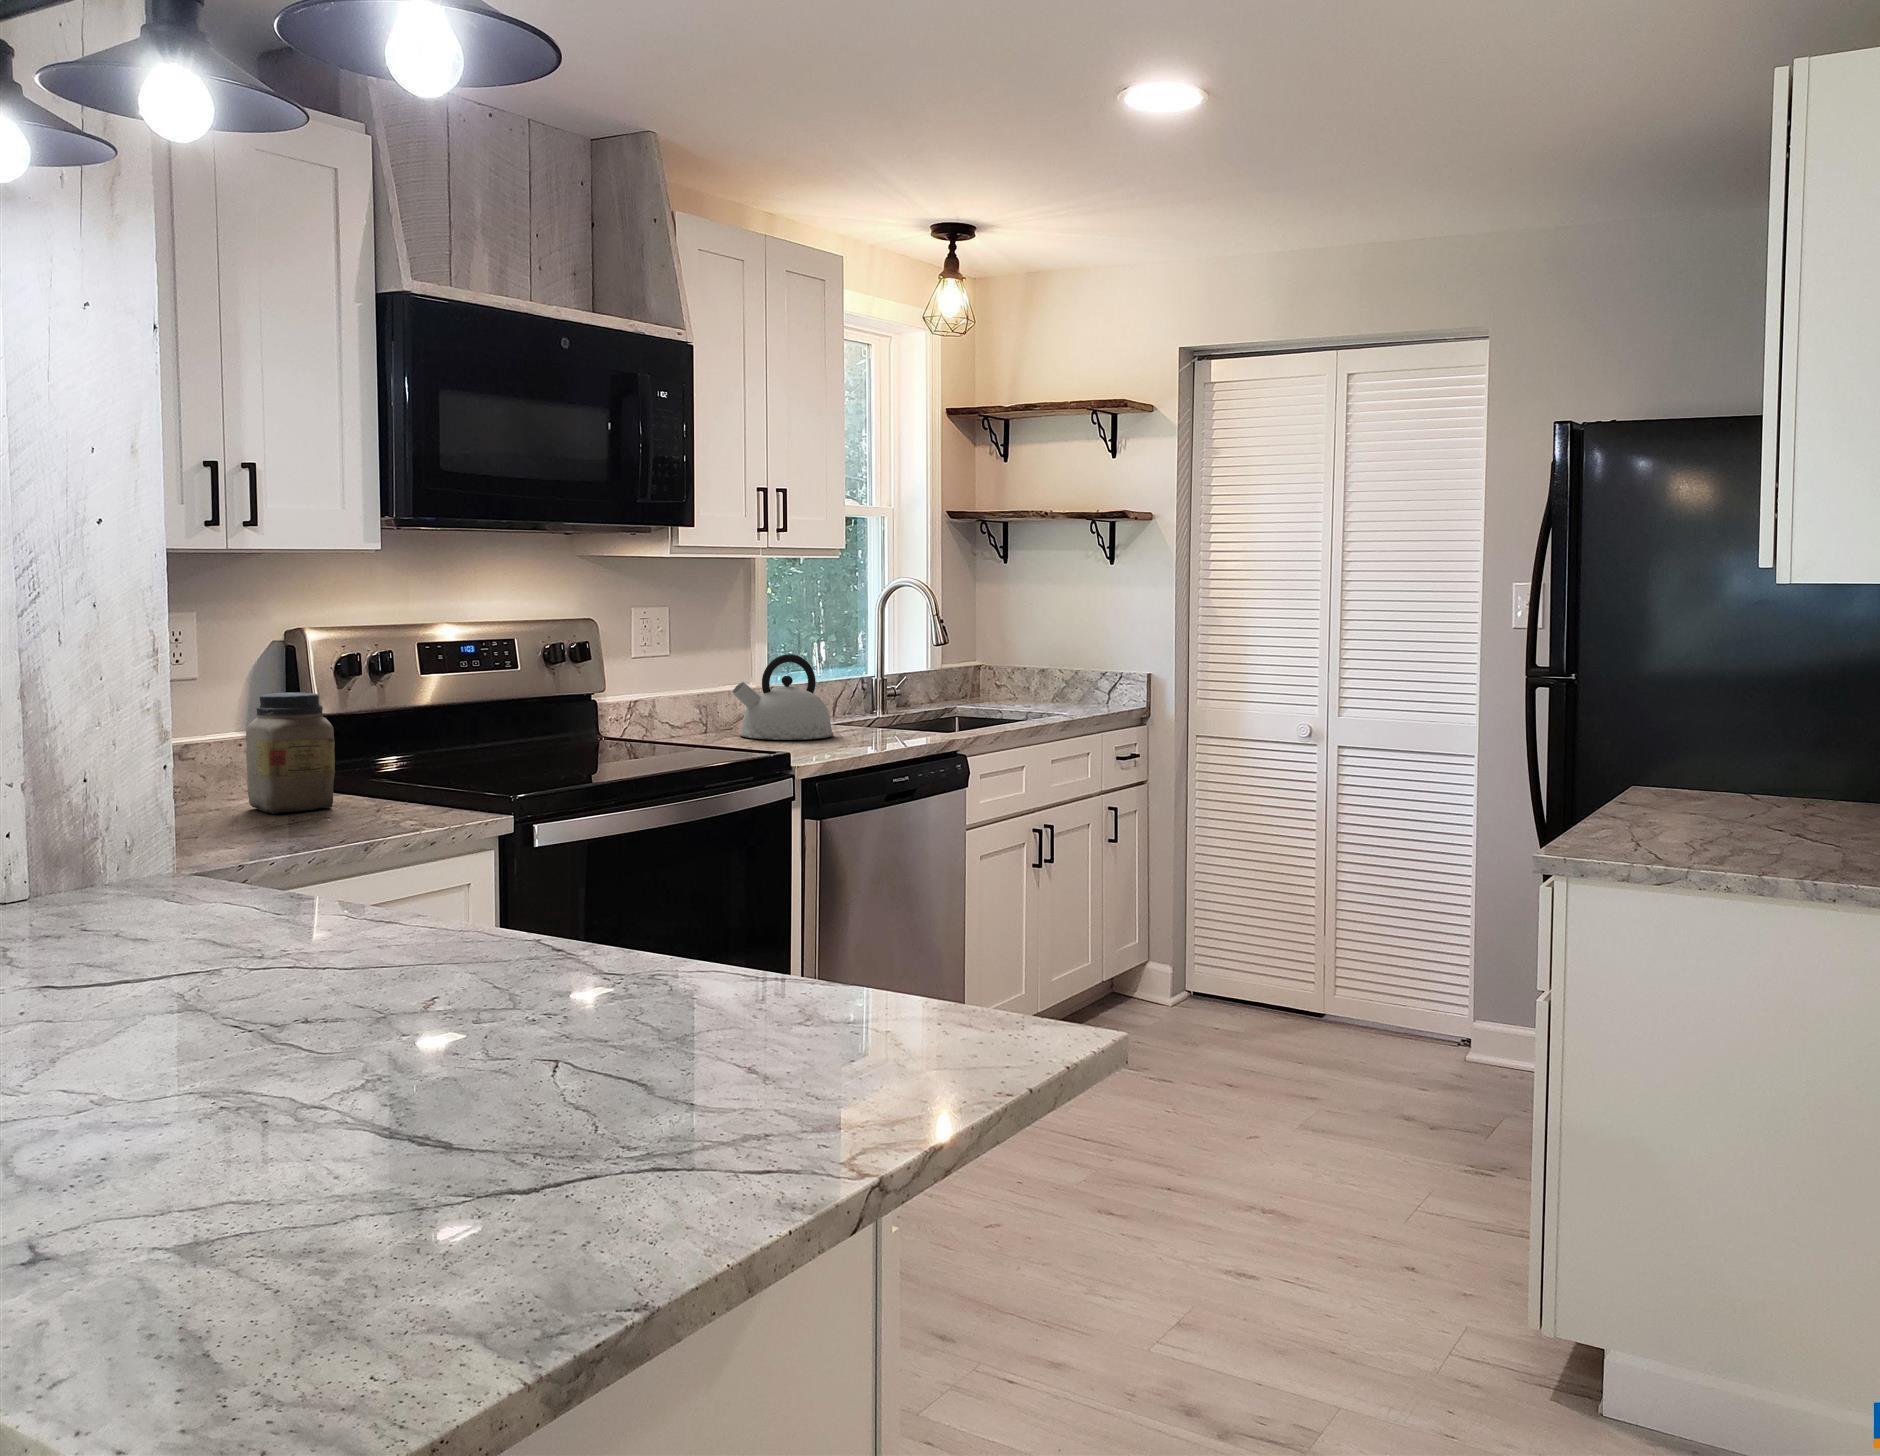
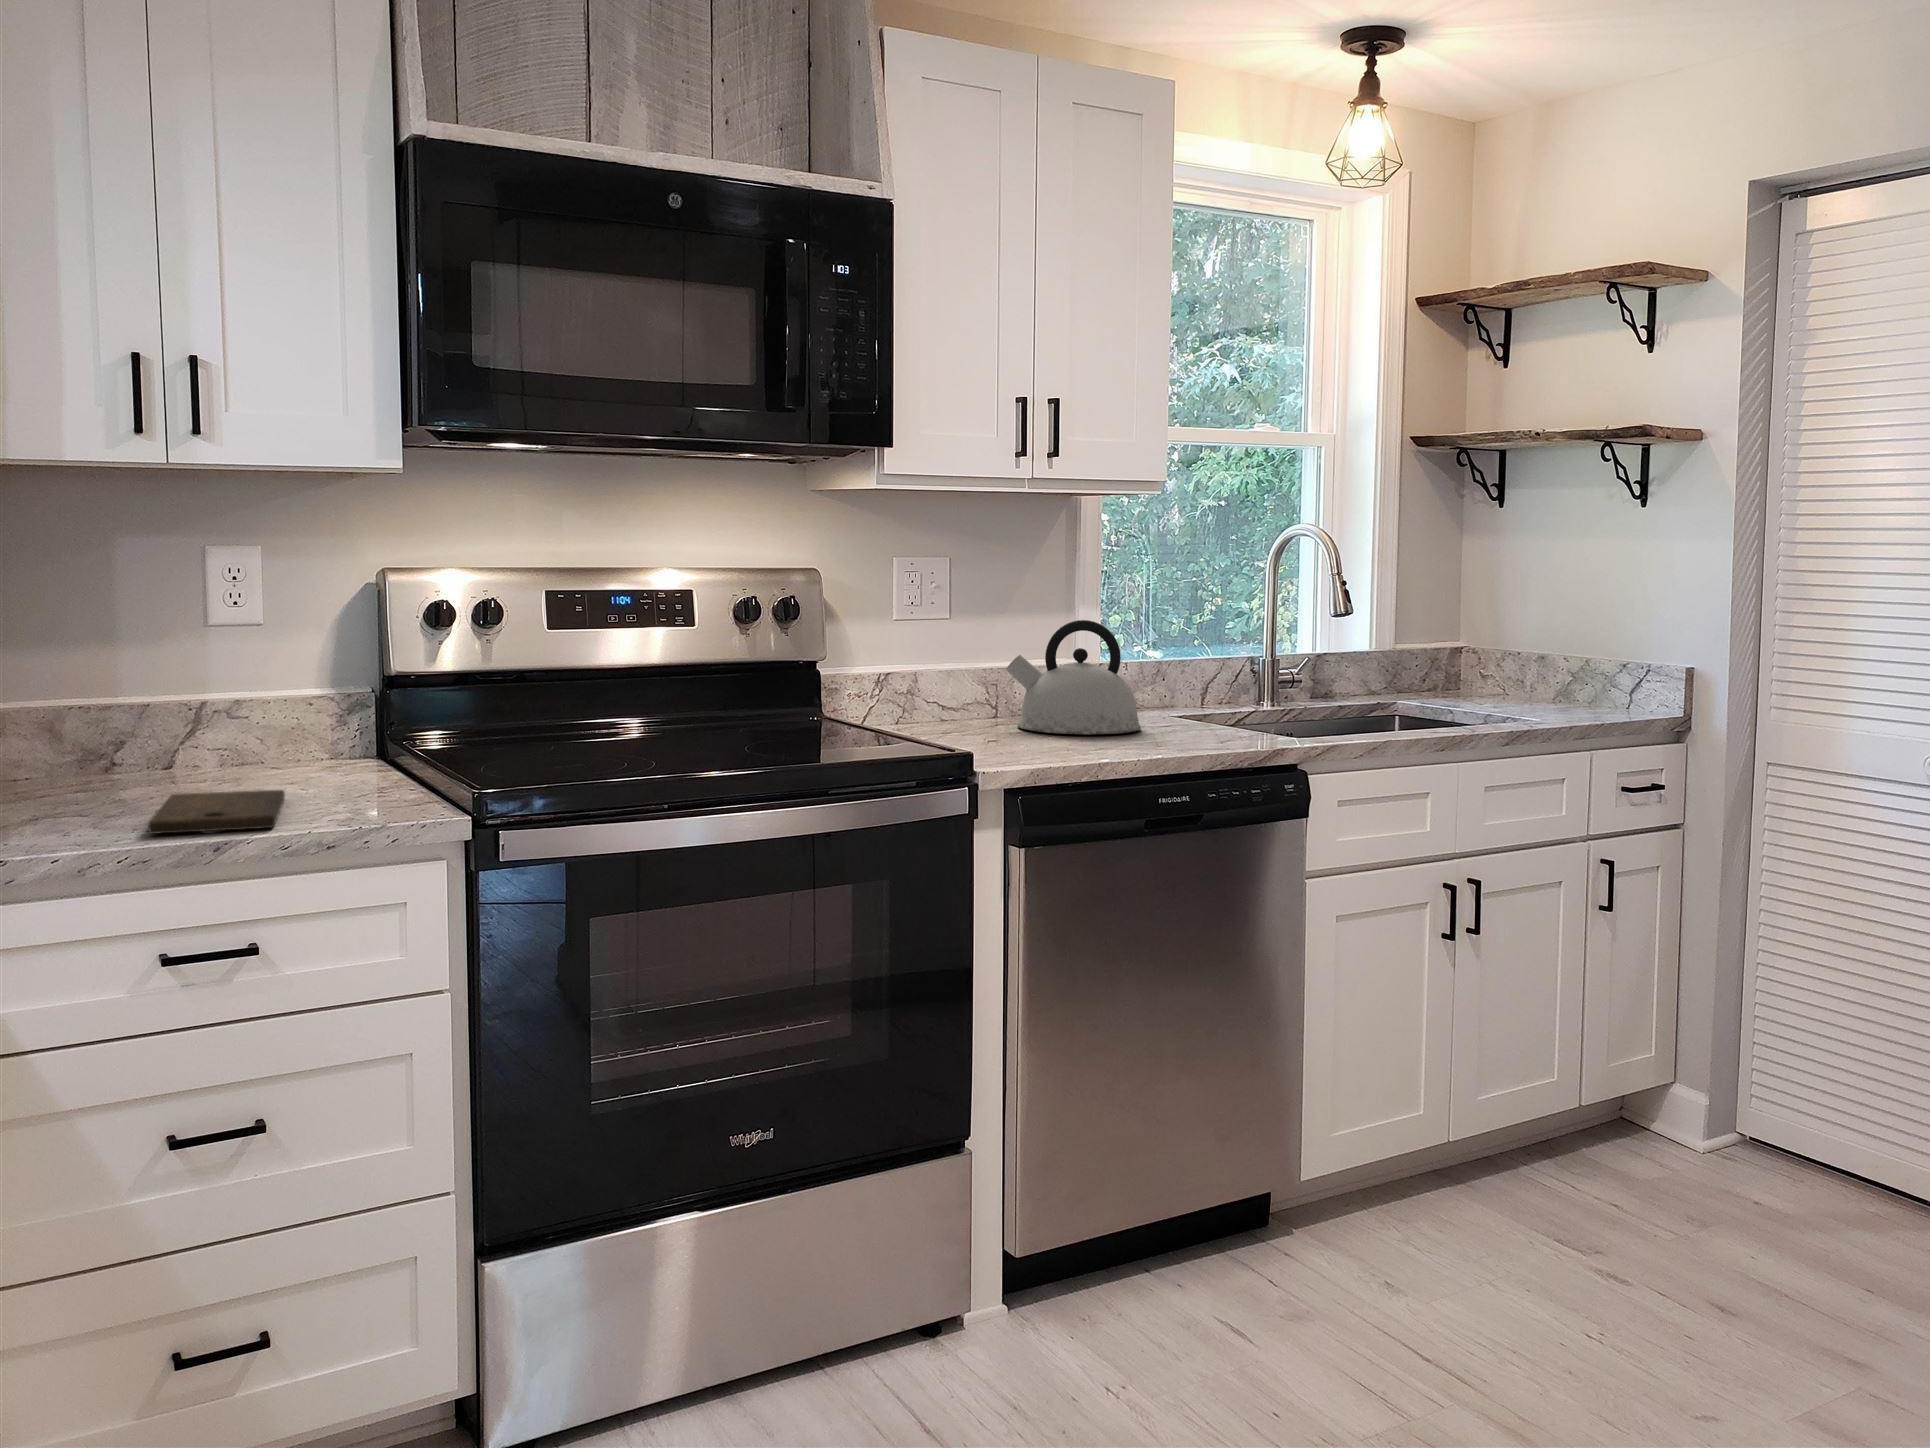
jar: present [246,692,335,814] -> none [246,644,341,791]
cutting board: none [240,810,383,844] -> present [149,790,285,834]

